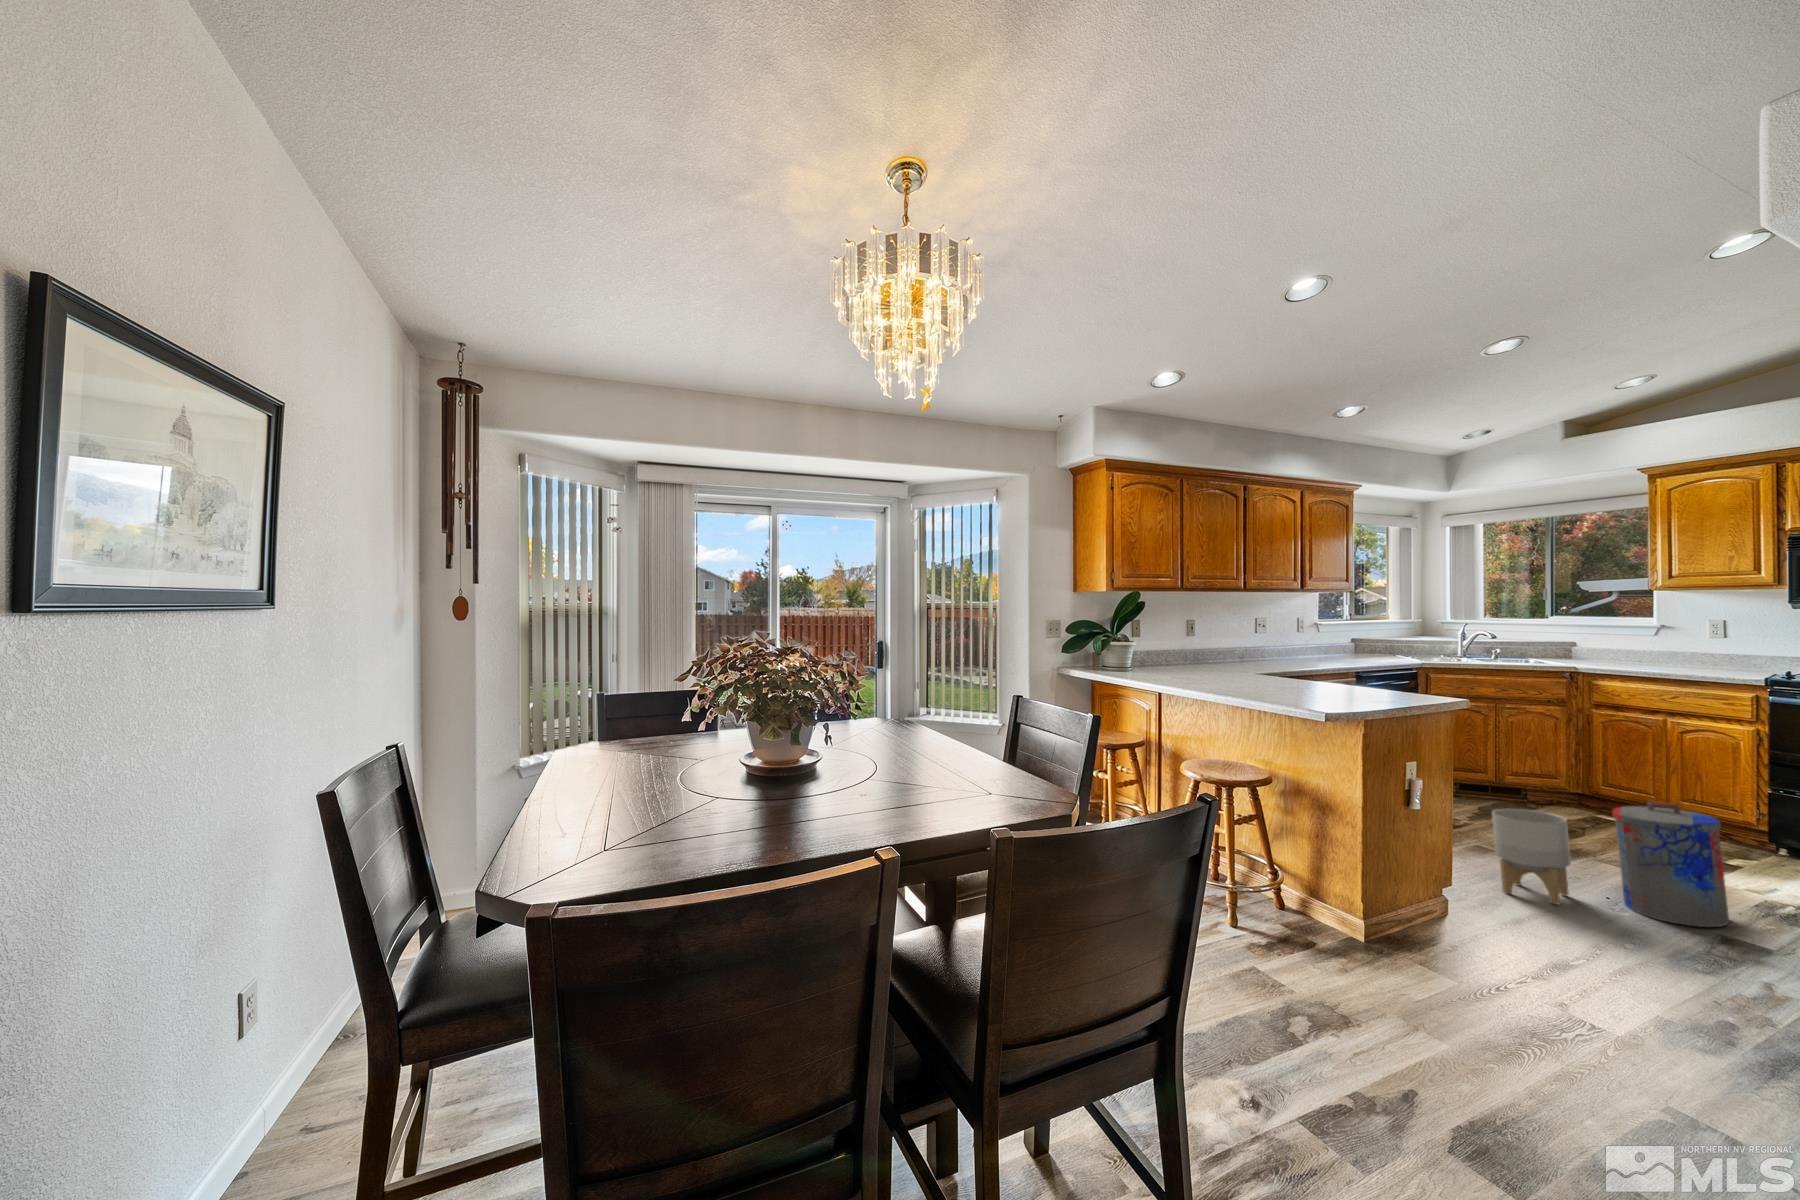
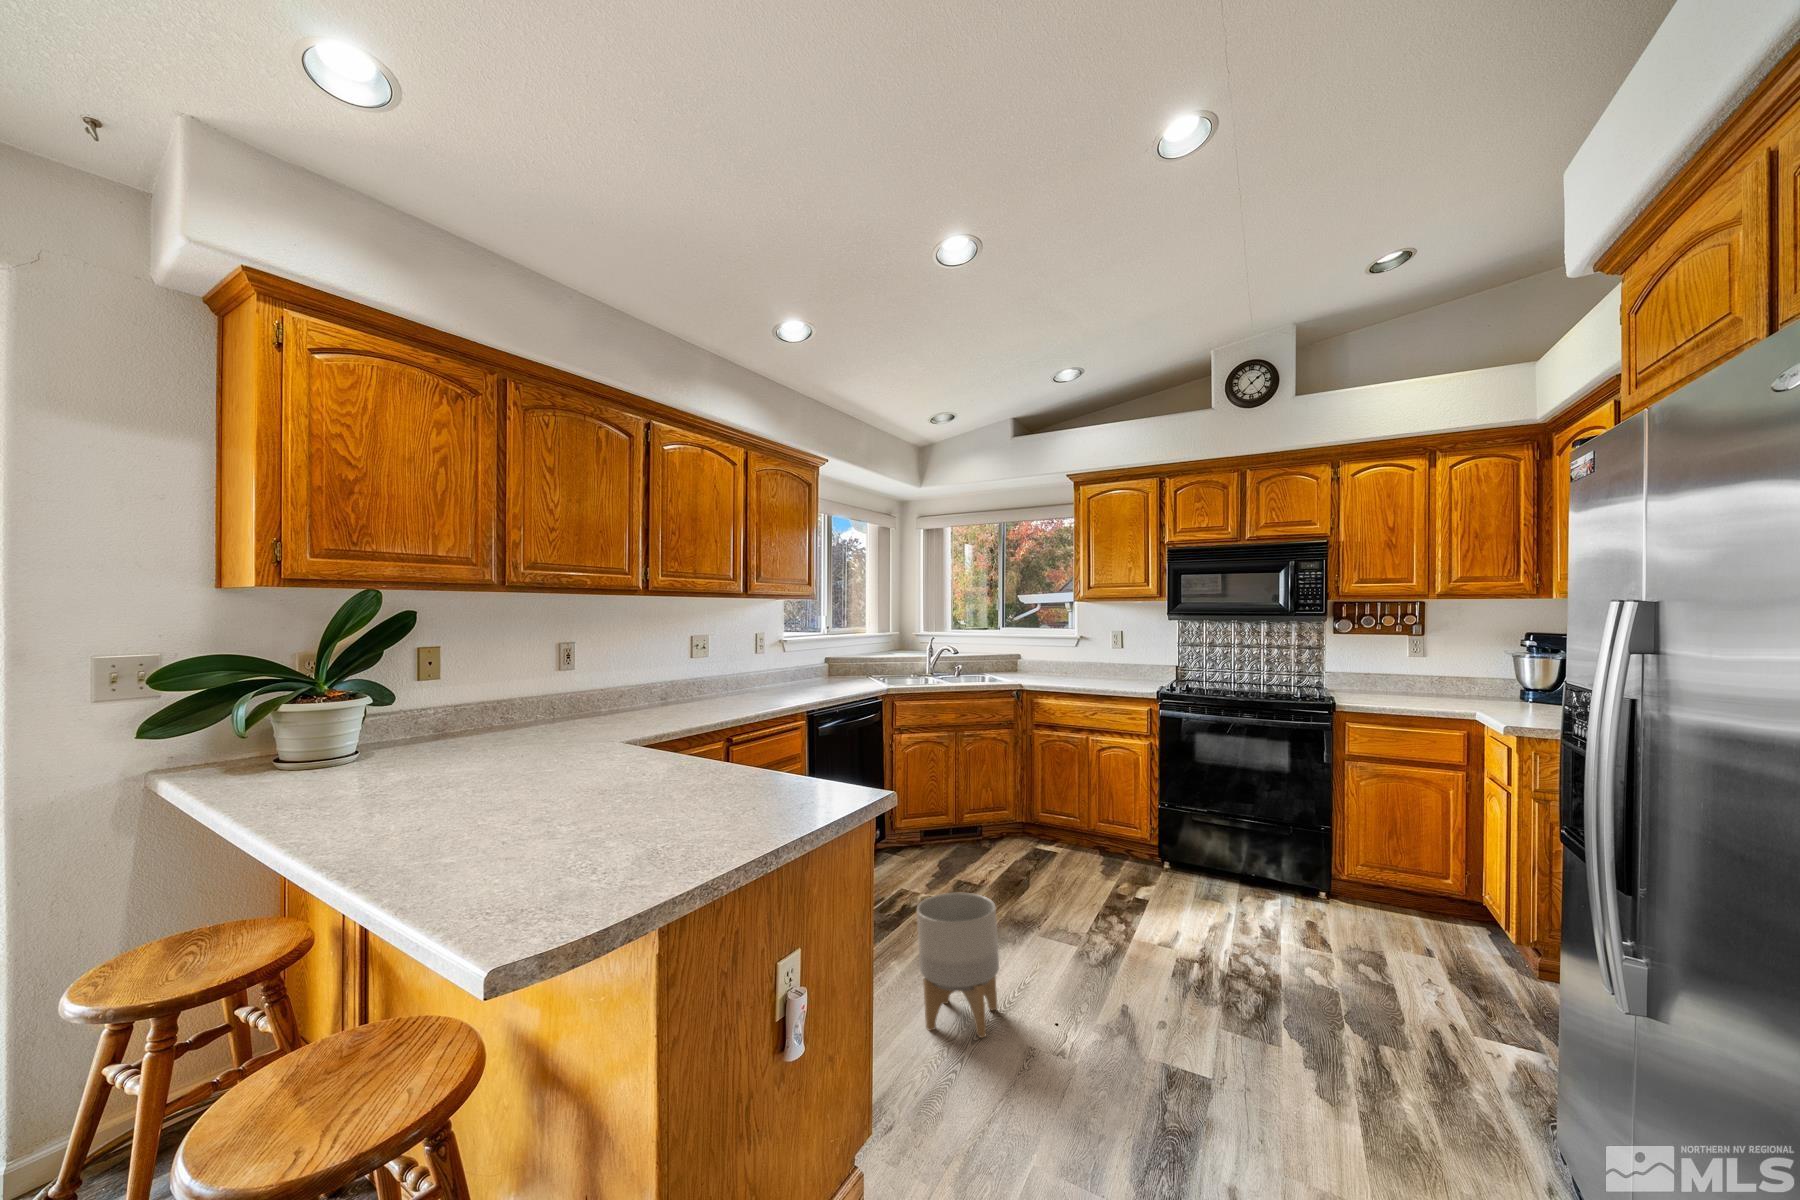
trash can: present [1612,802,1729,927] -> none [1041,866,1145,1033]

